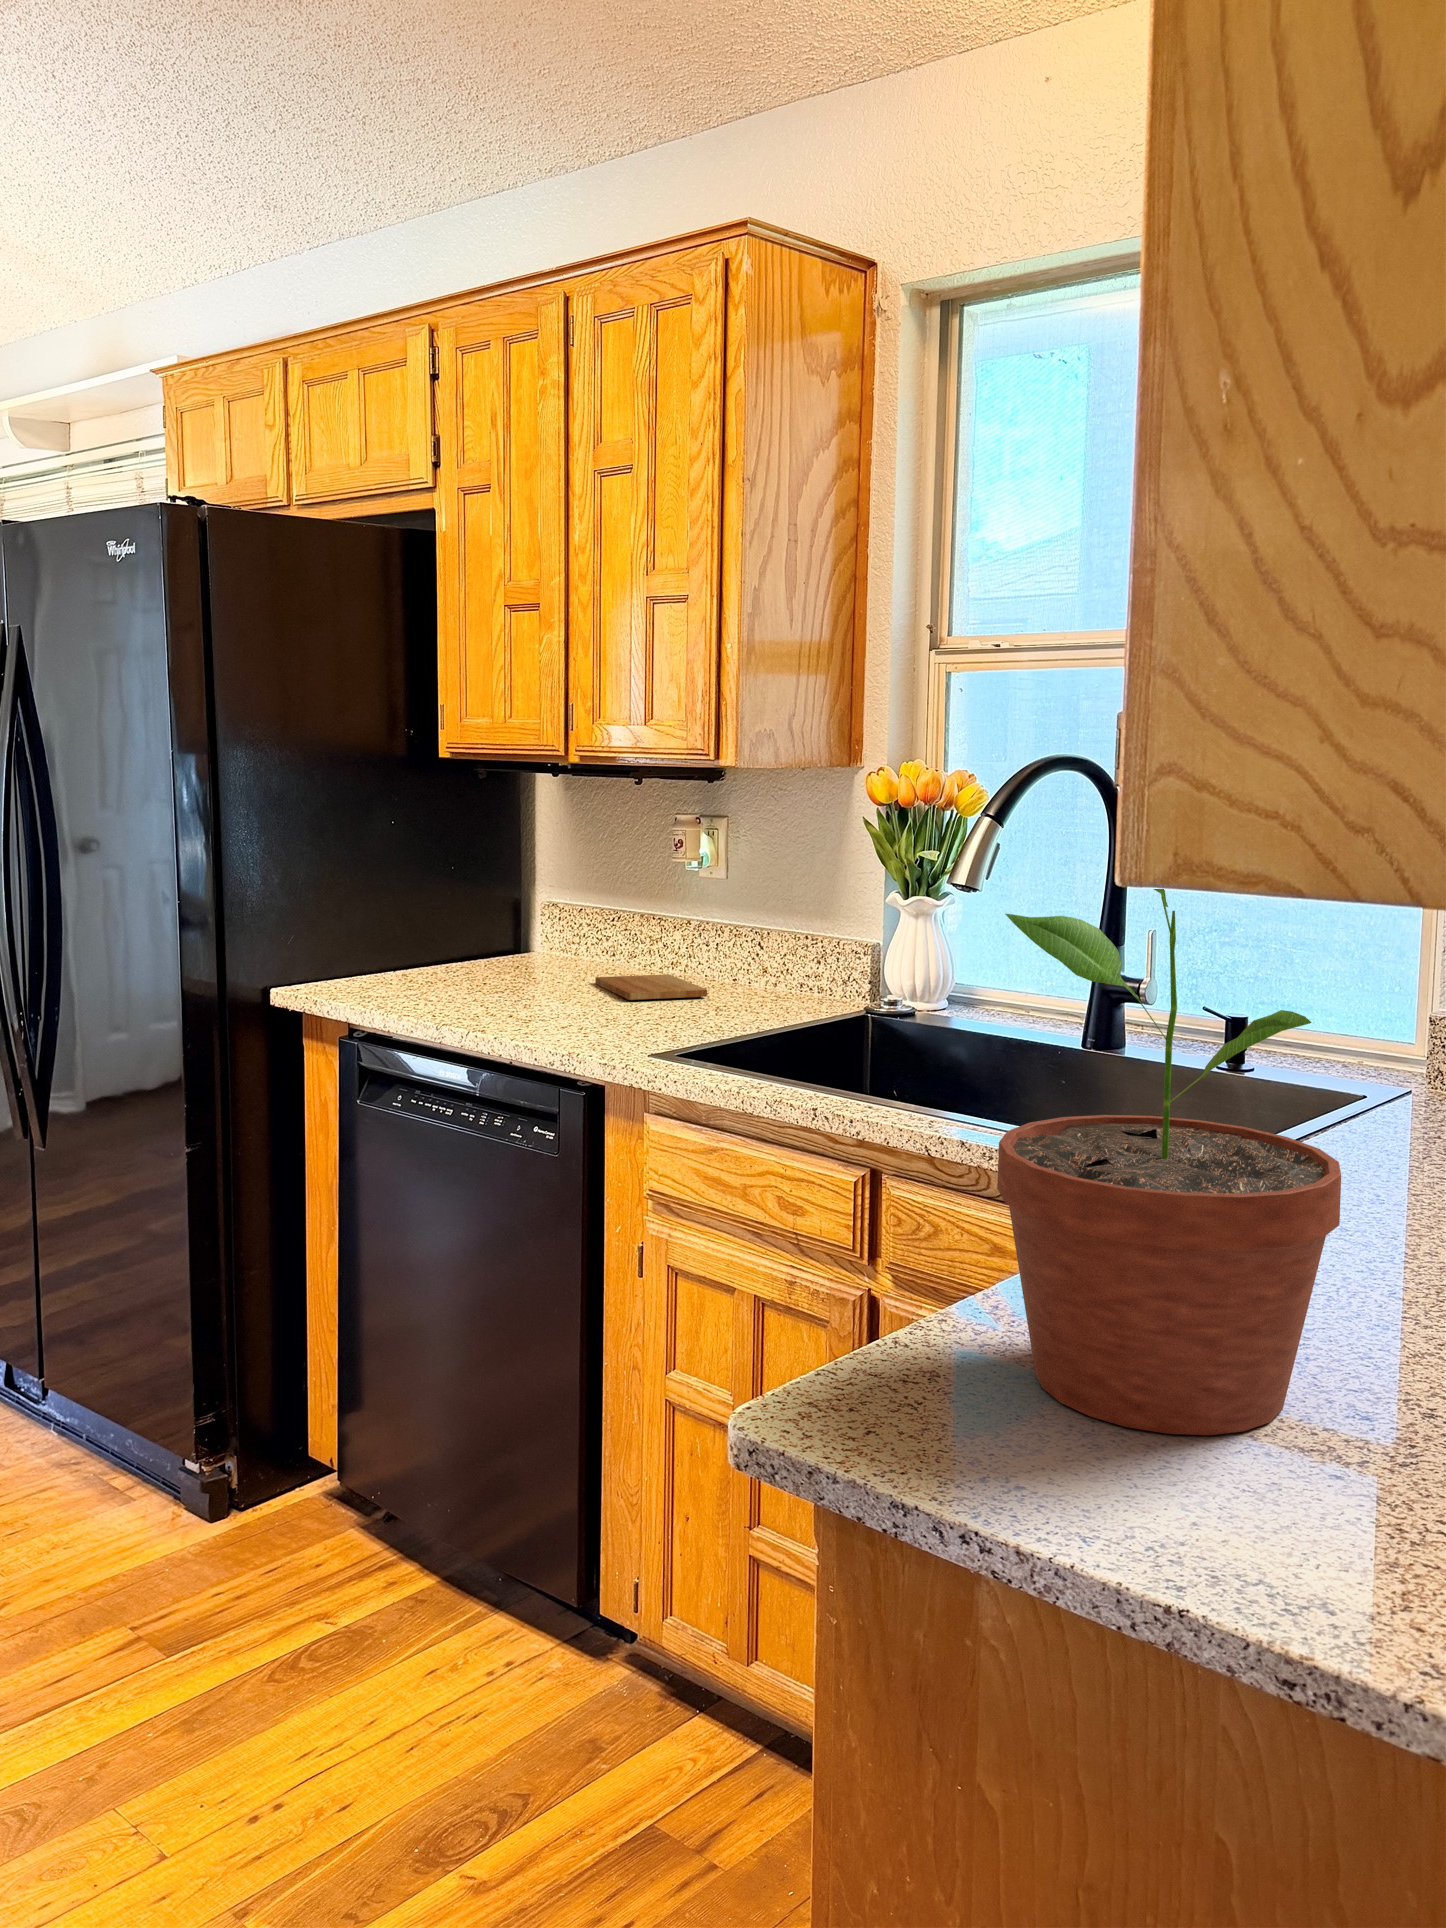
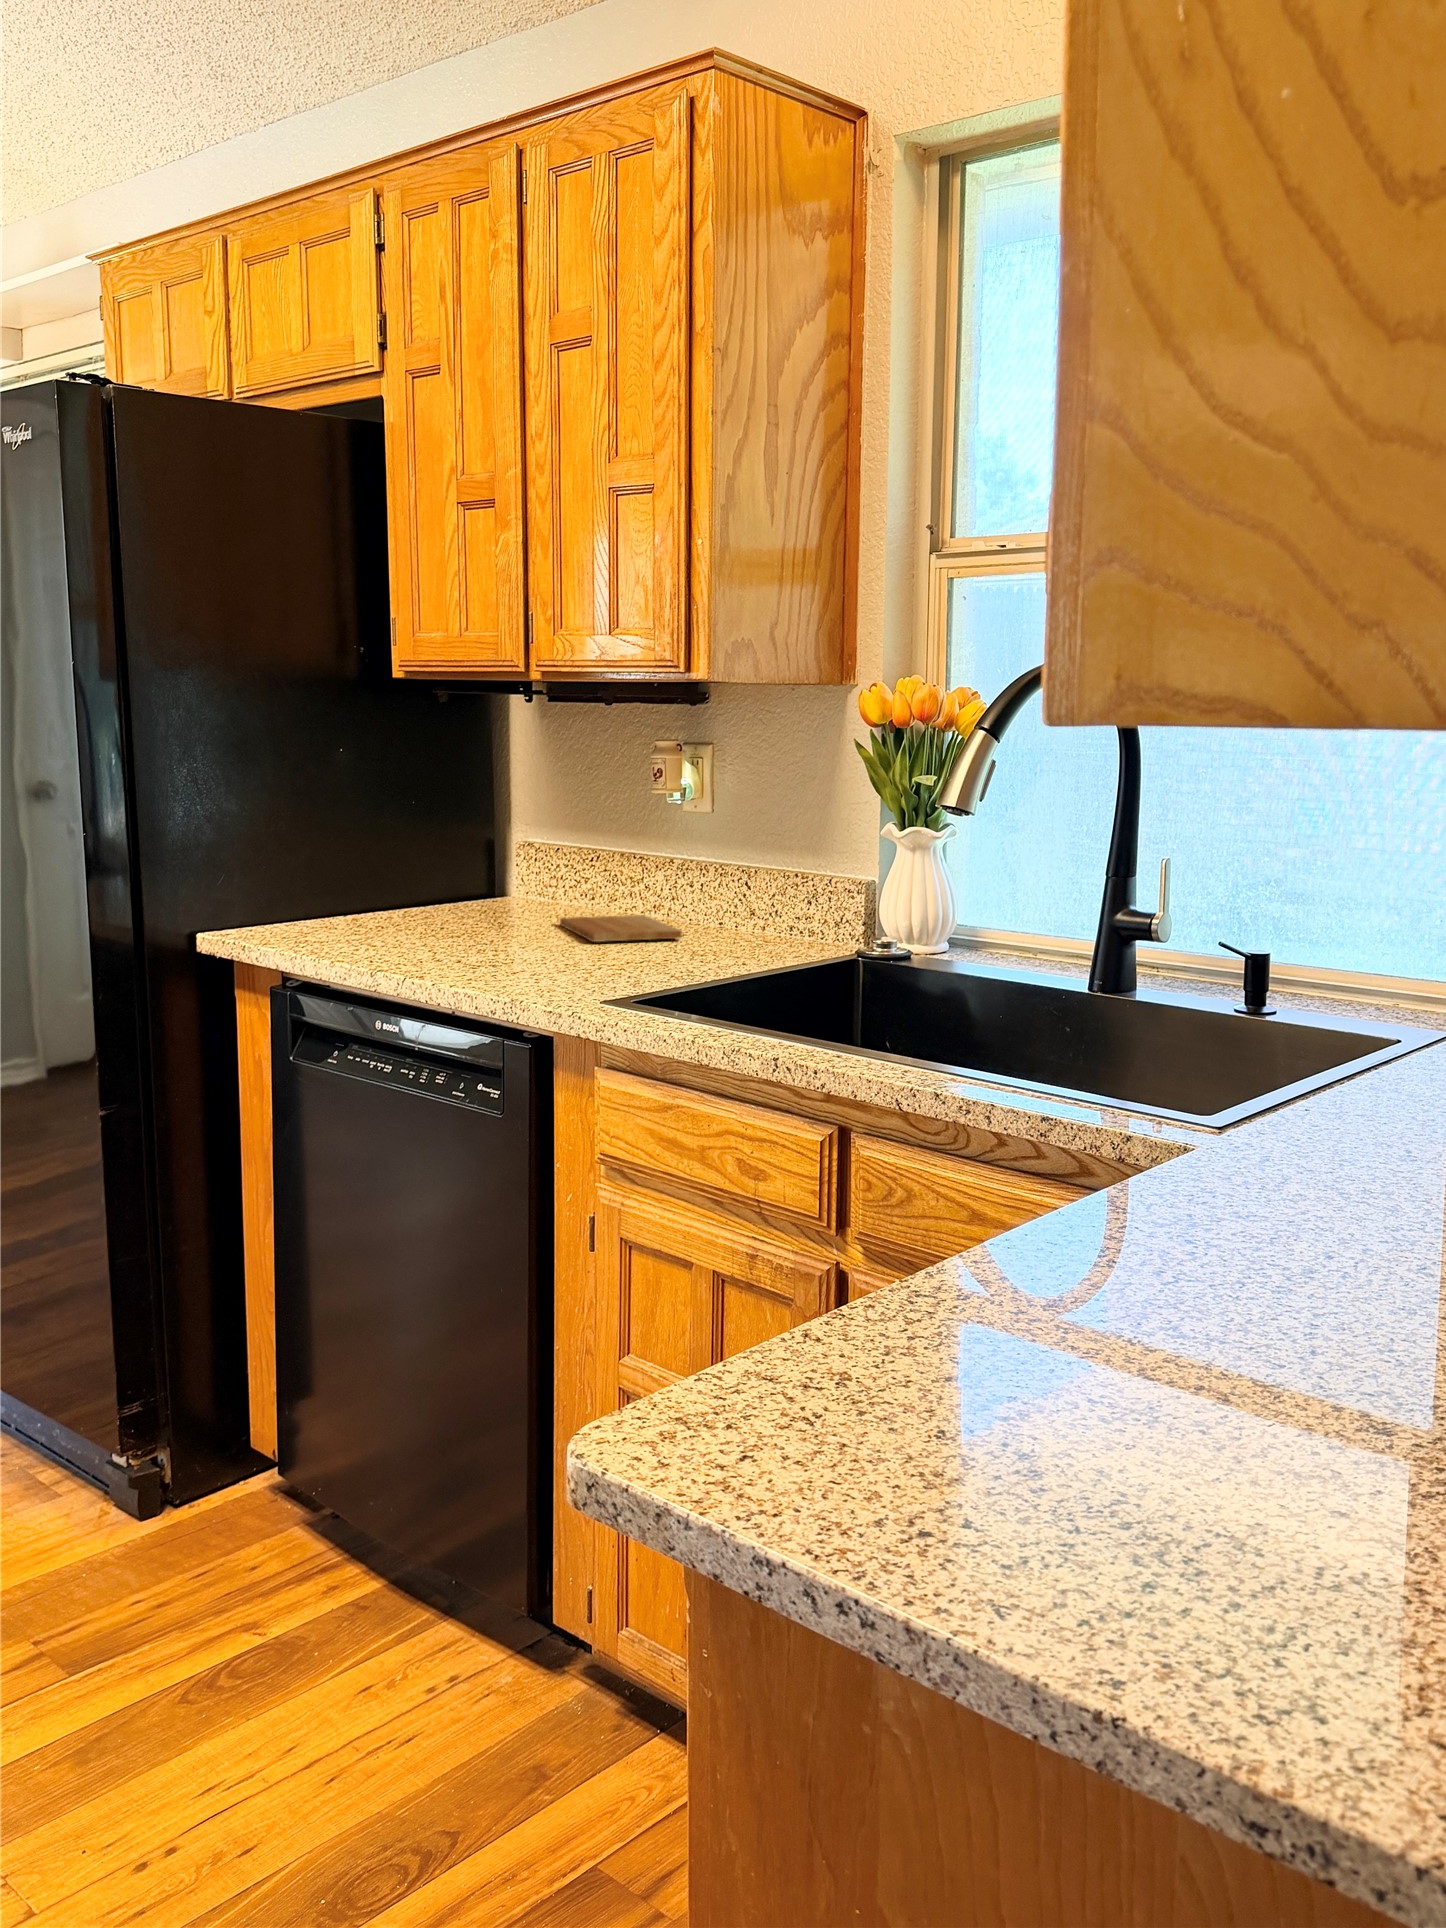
potted plant: present [997,889,1341,1435] -> none [925,698,1352,1459]

